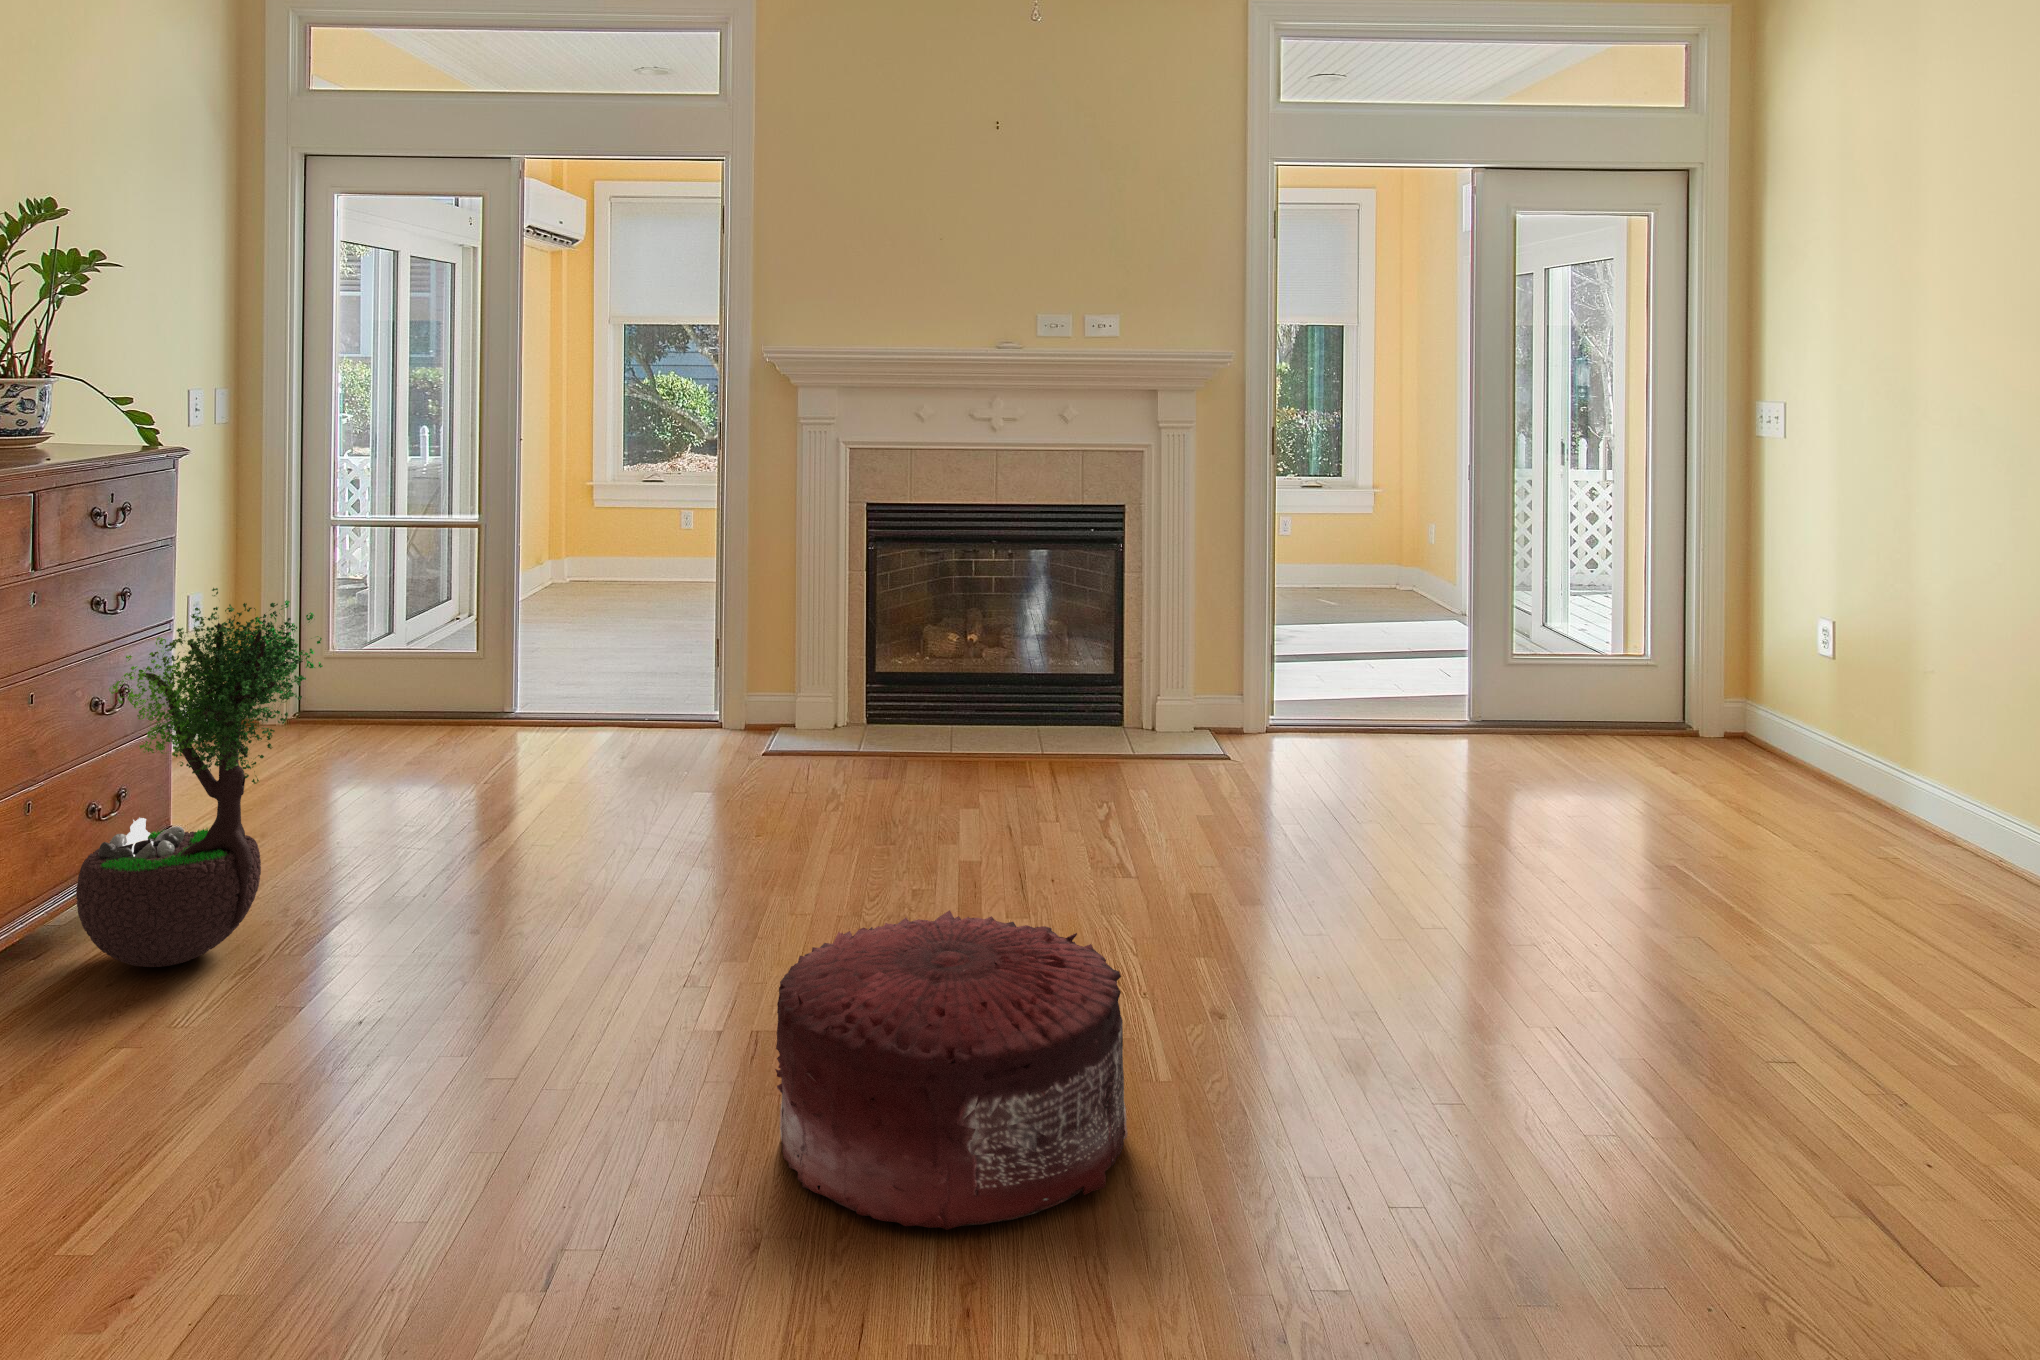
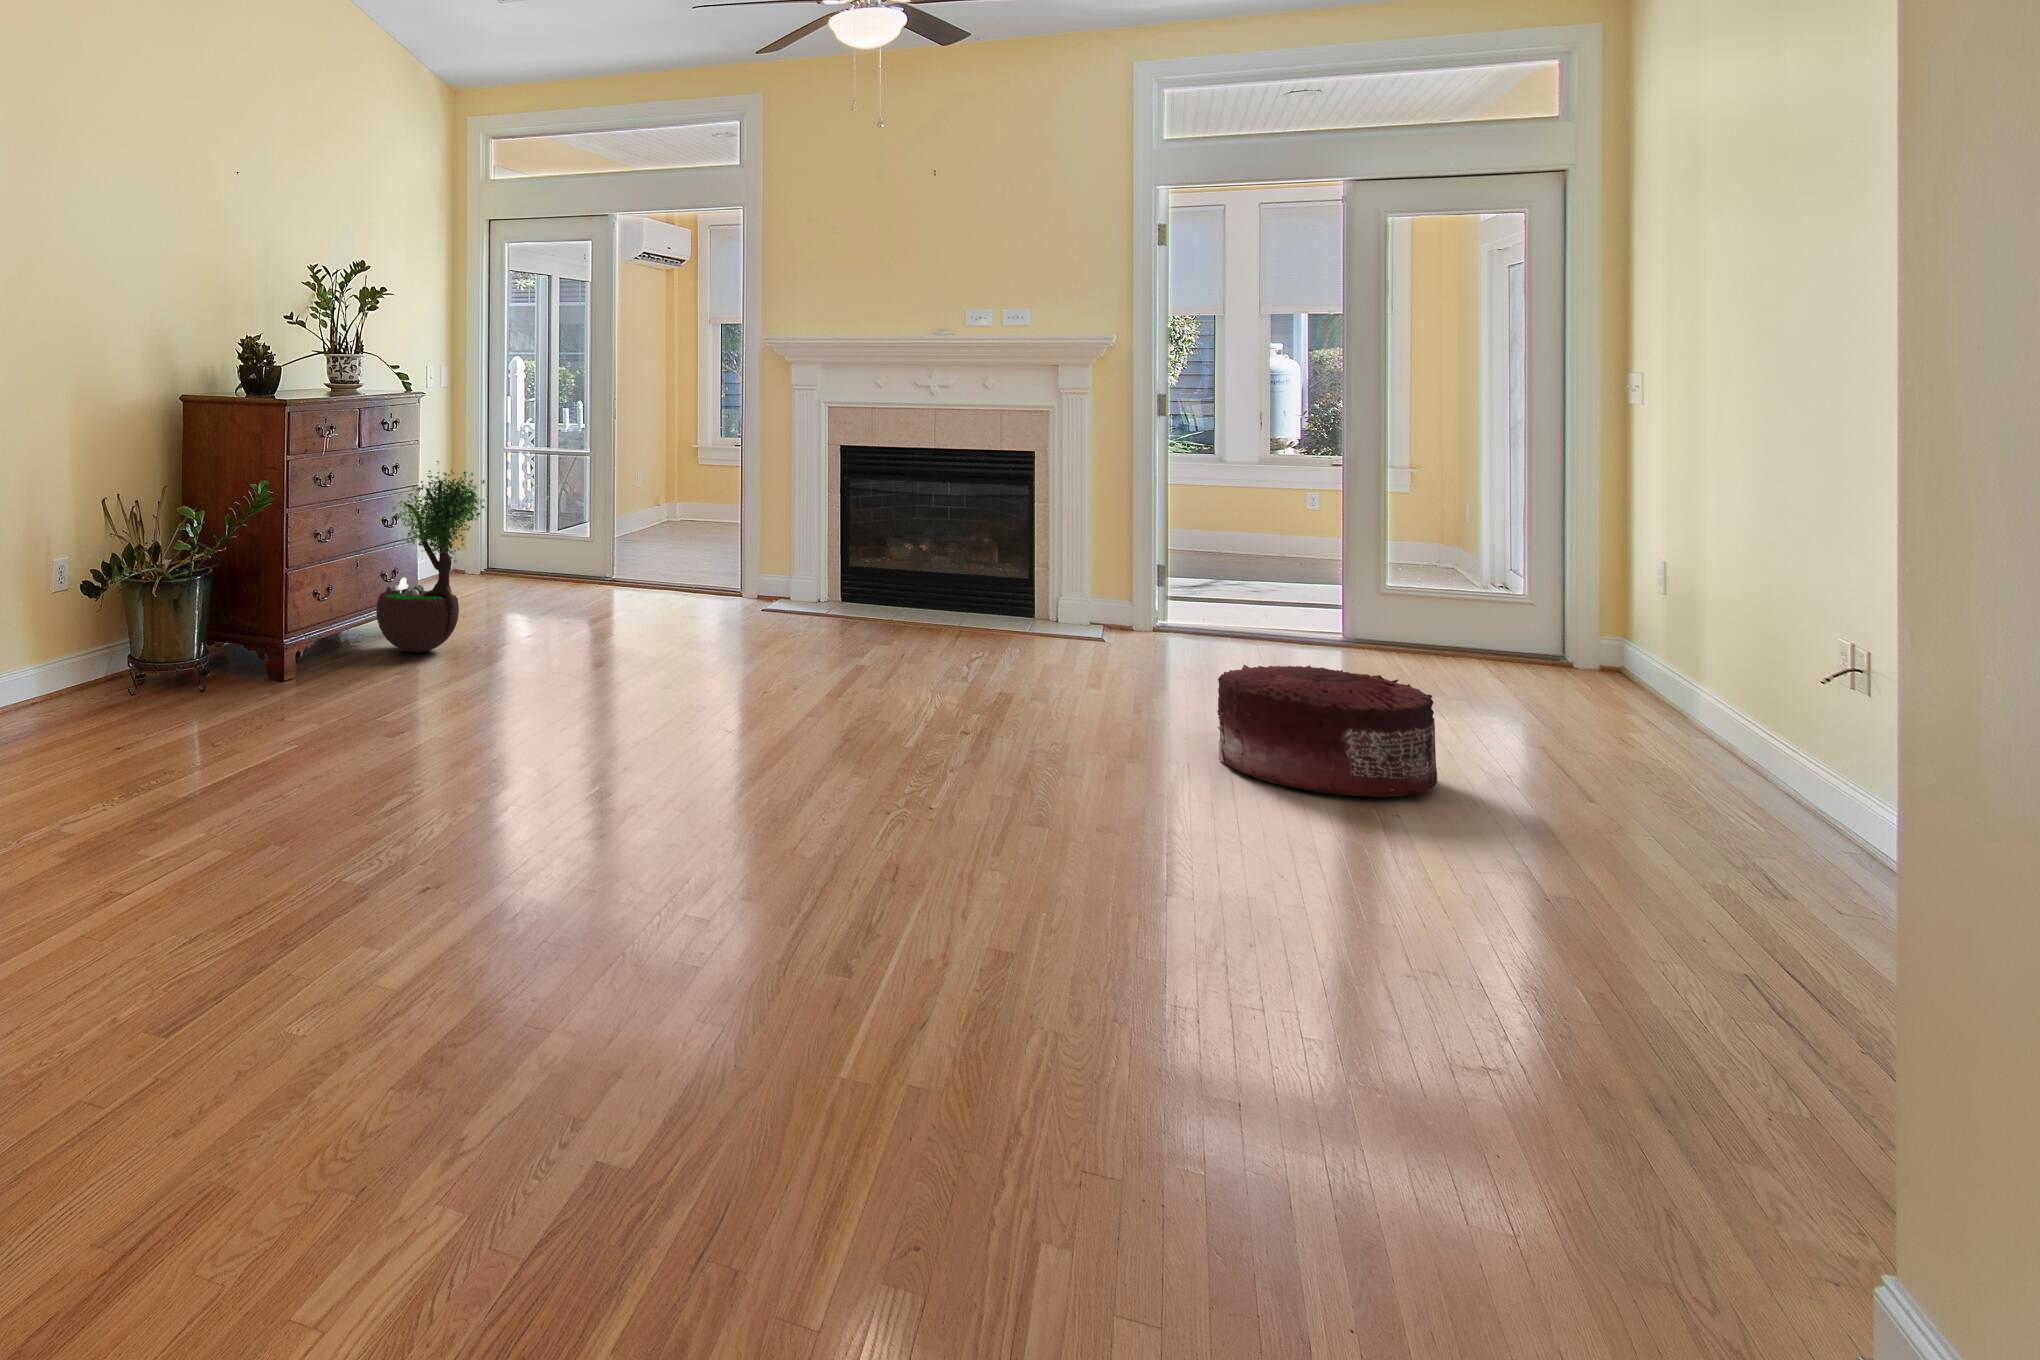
pouf: present [775,910,1128,1230] -> present [1217,665,1438,797]

